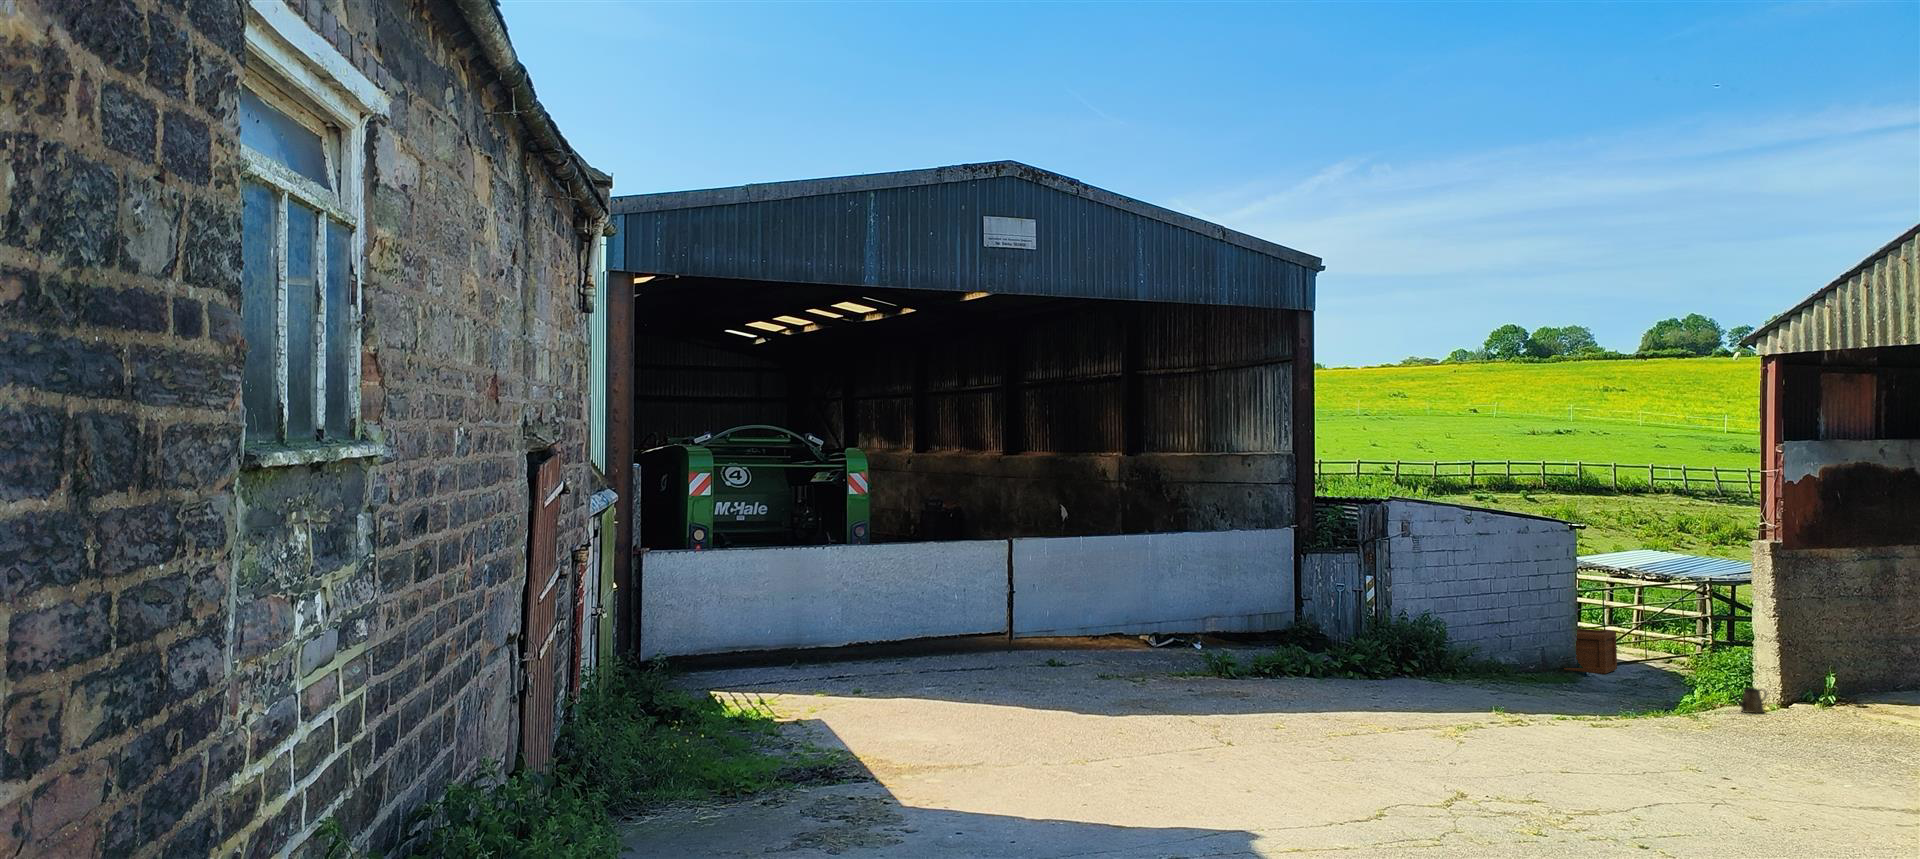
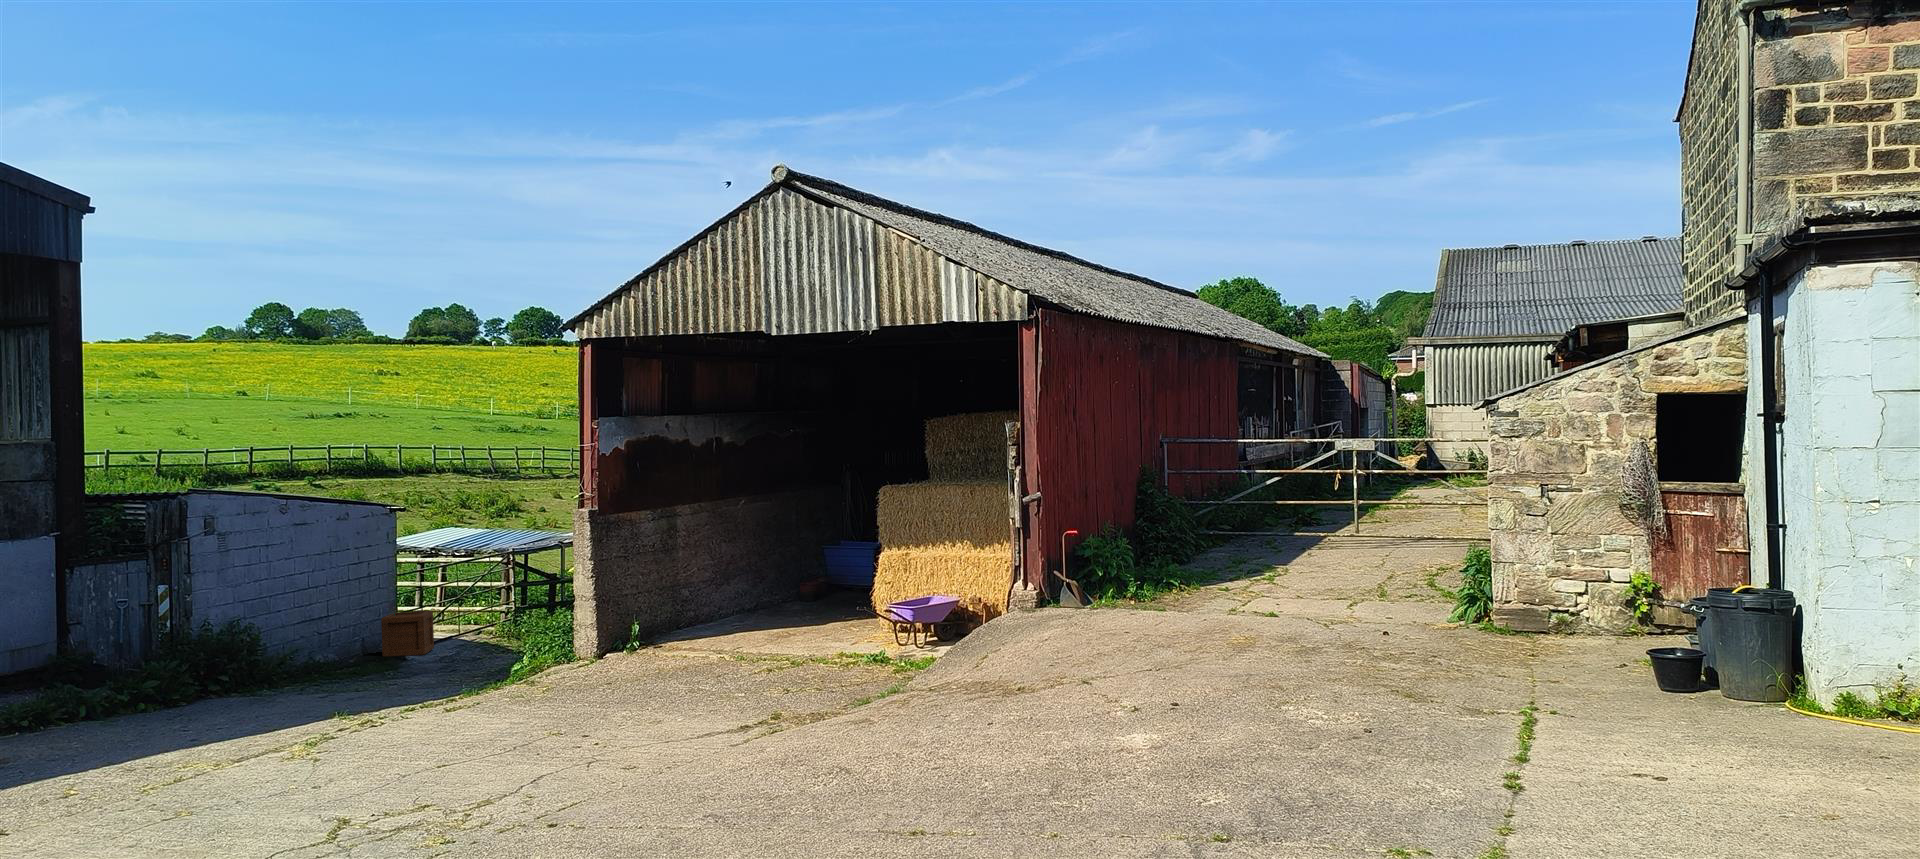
watering can: present [1730,687,1767,713] -> none [553,648,588,672]

